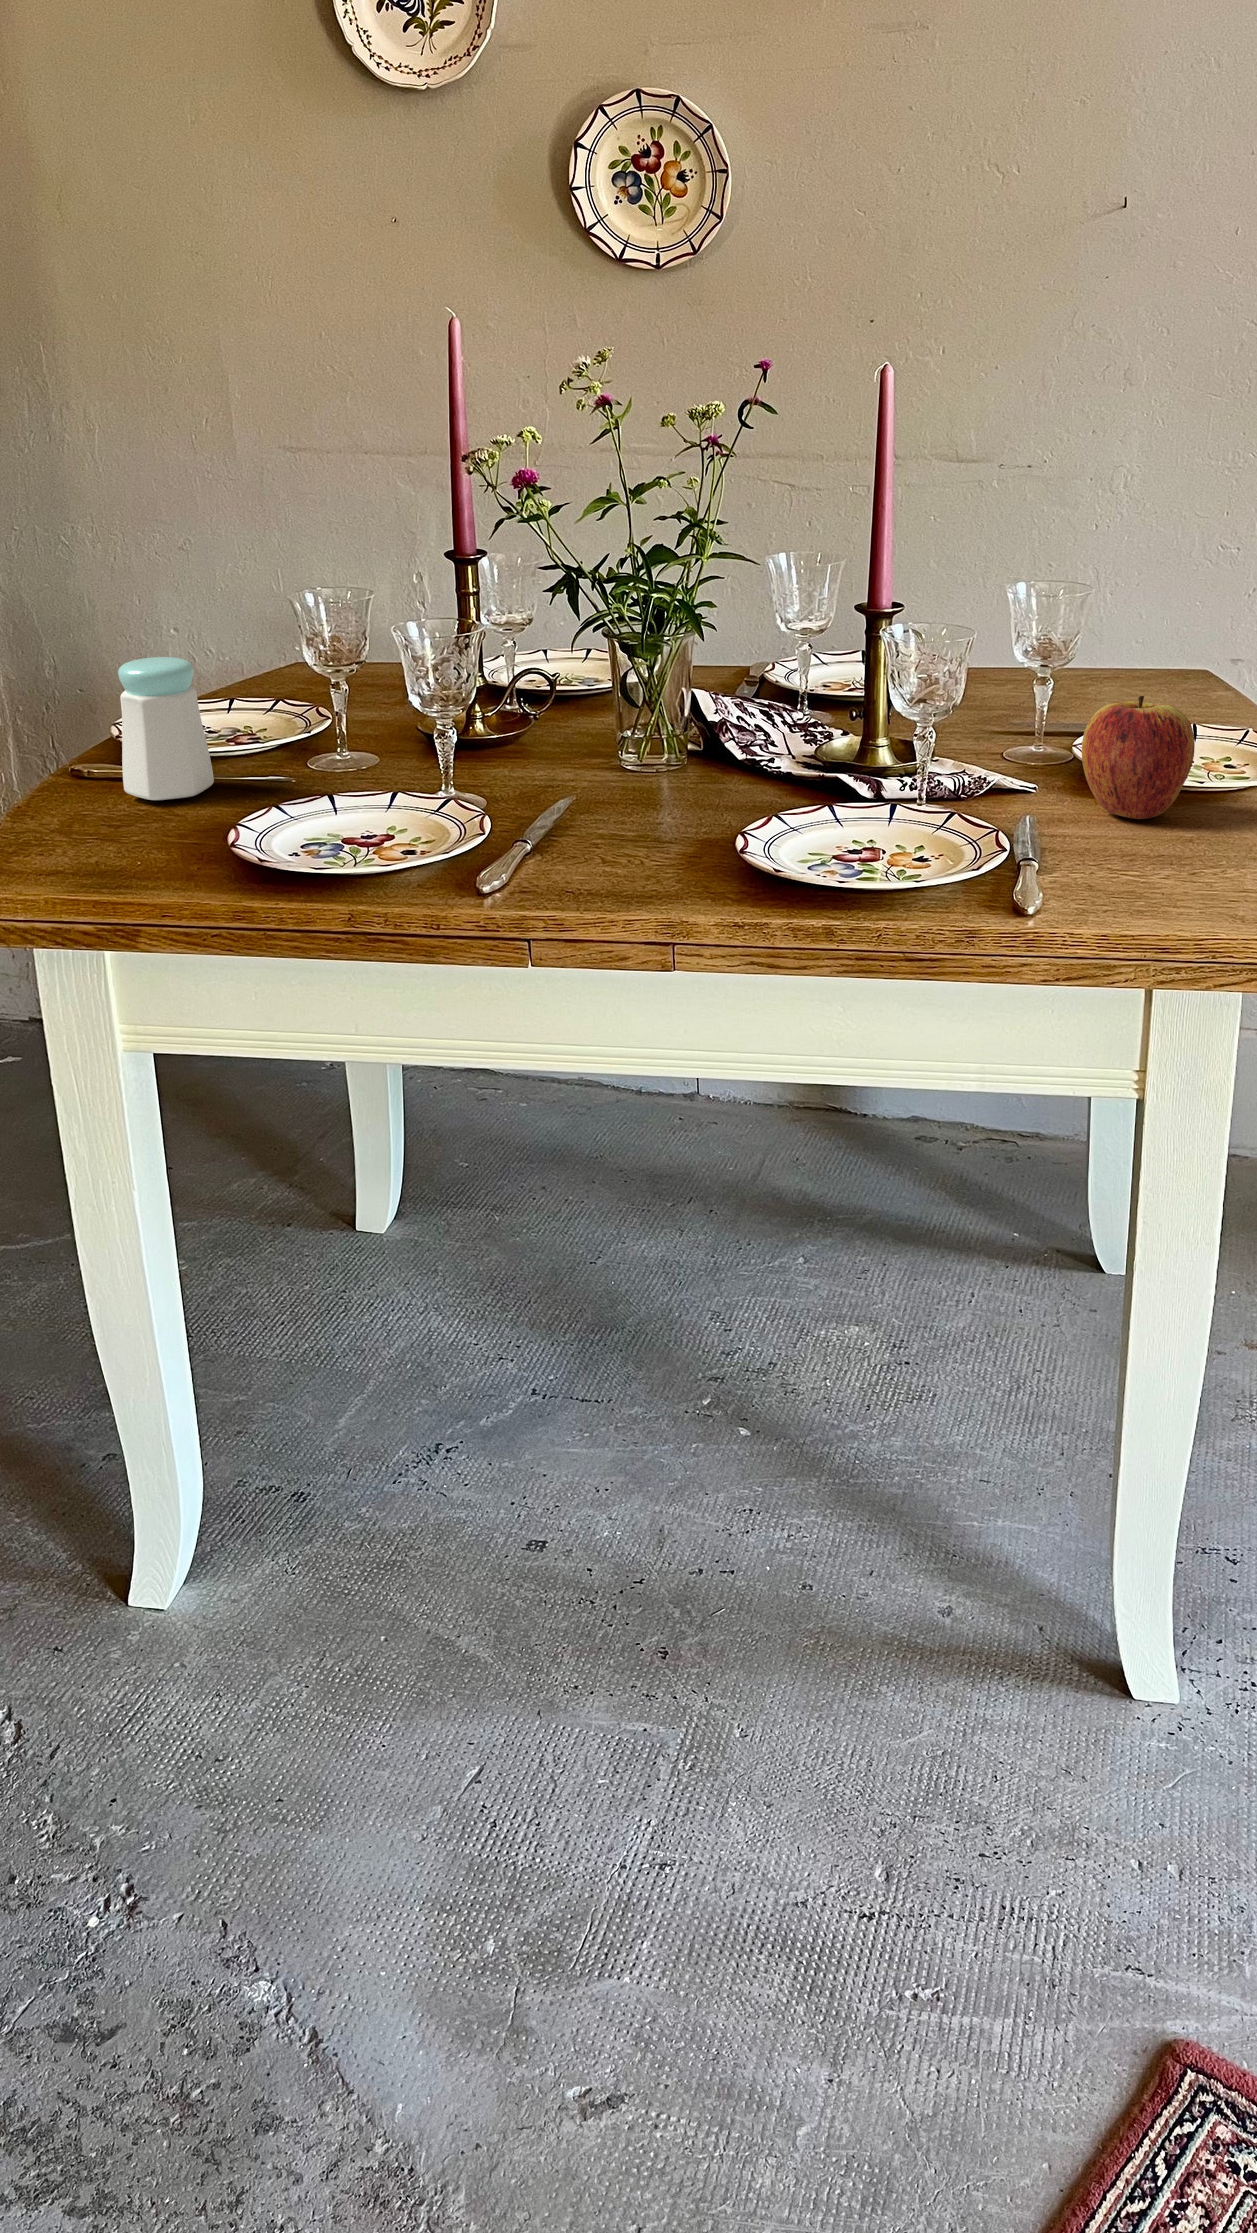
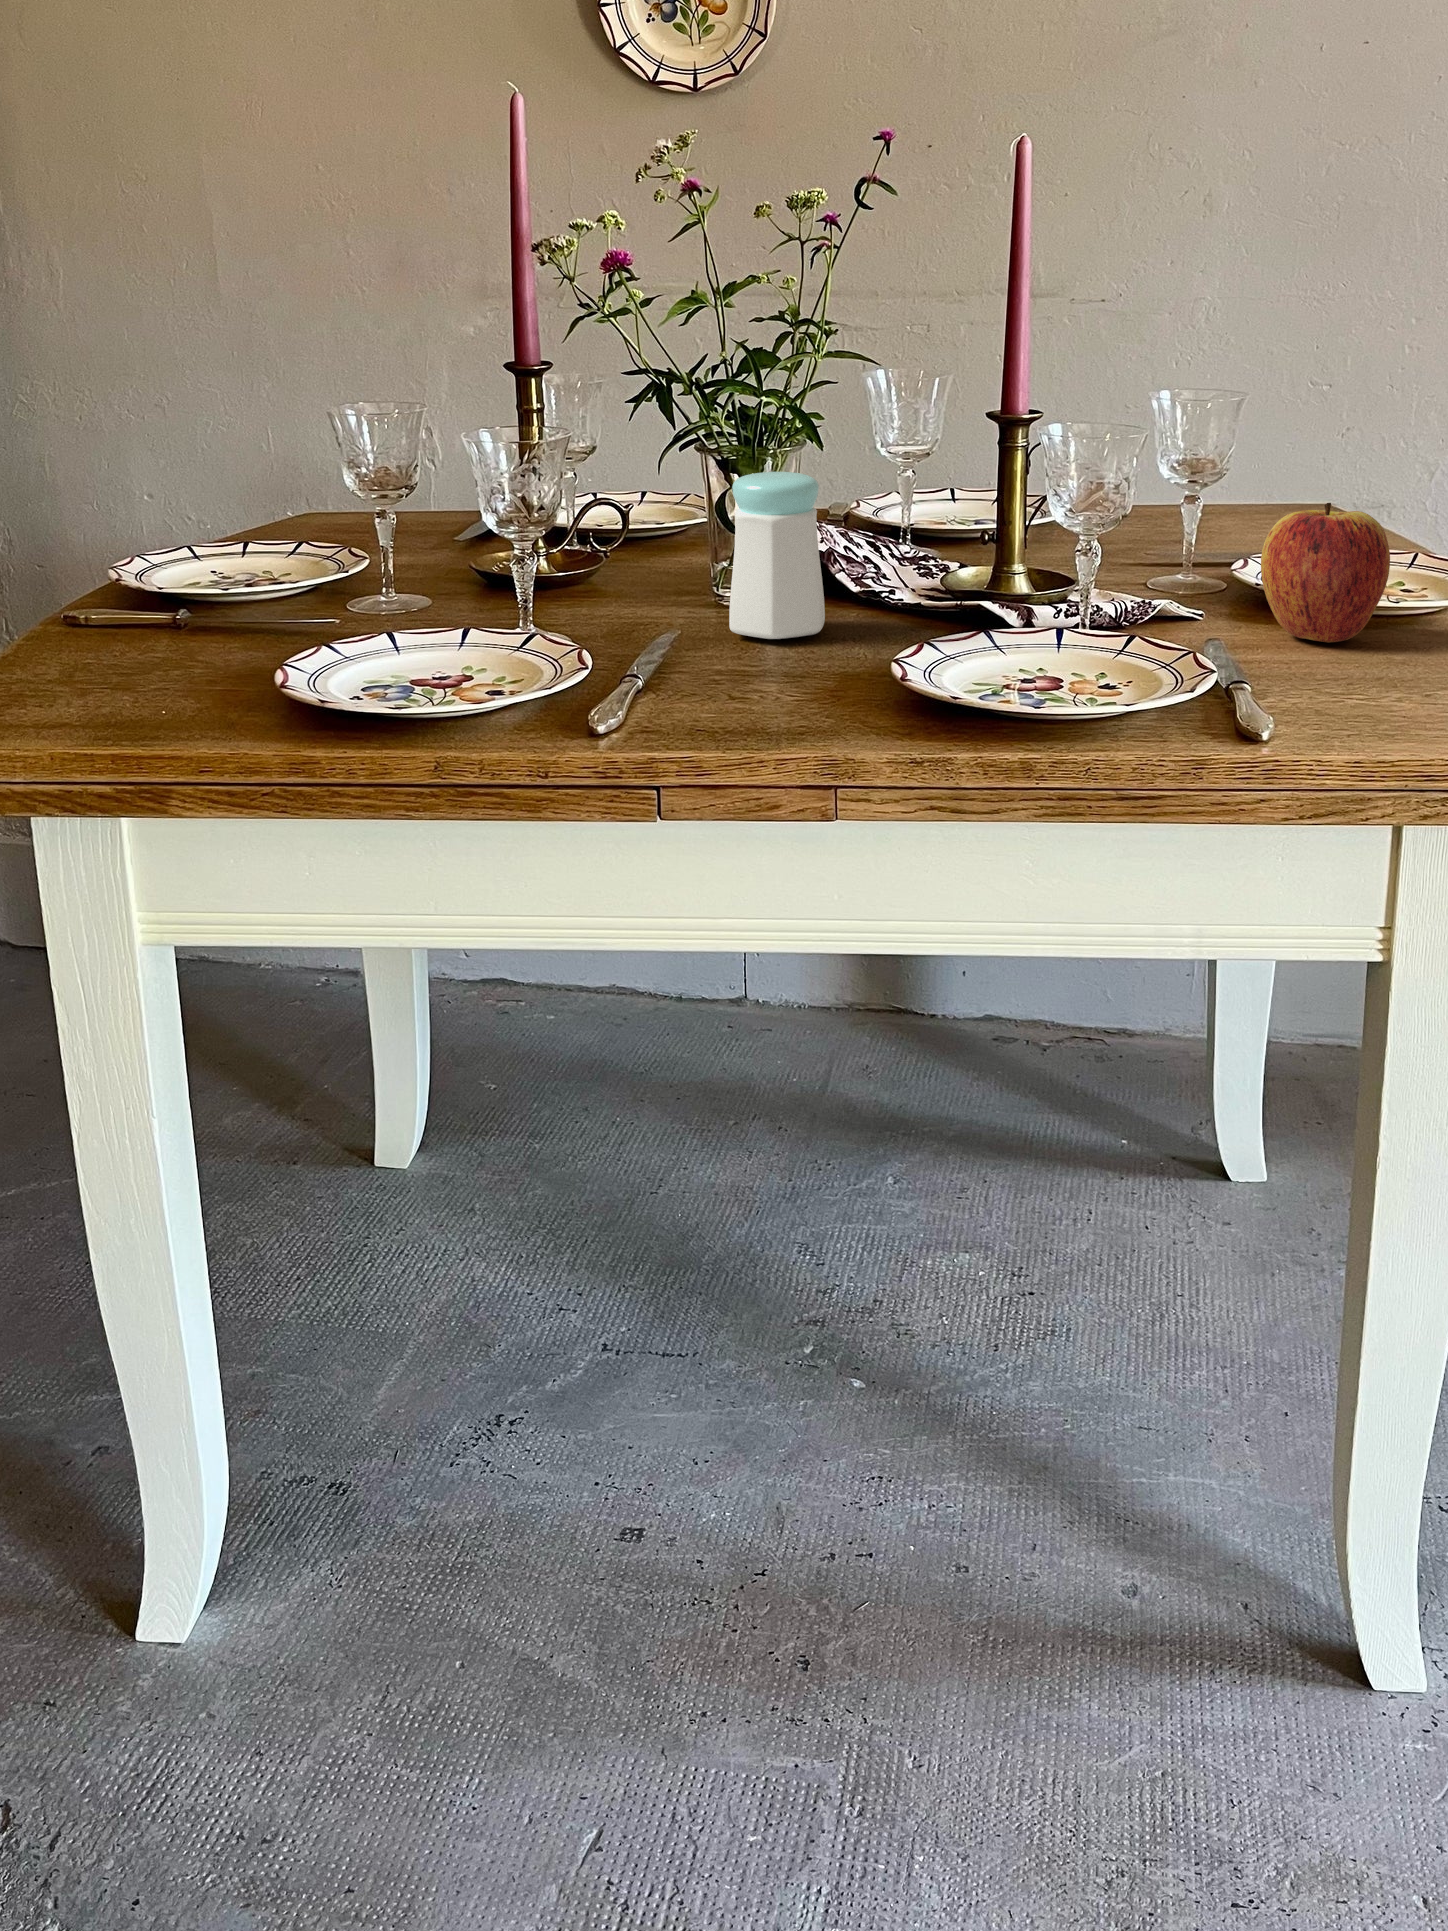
salt shaker: present [118,657,214,800] -> present [729,472,825,639]

